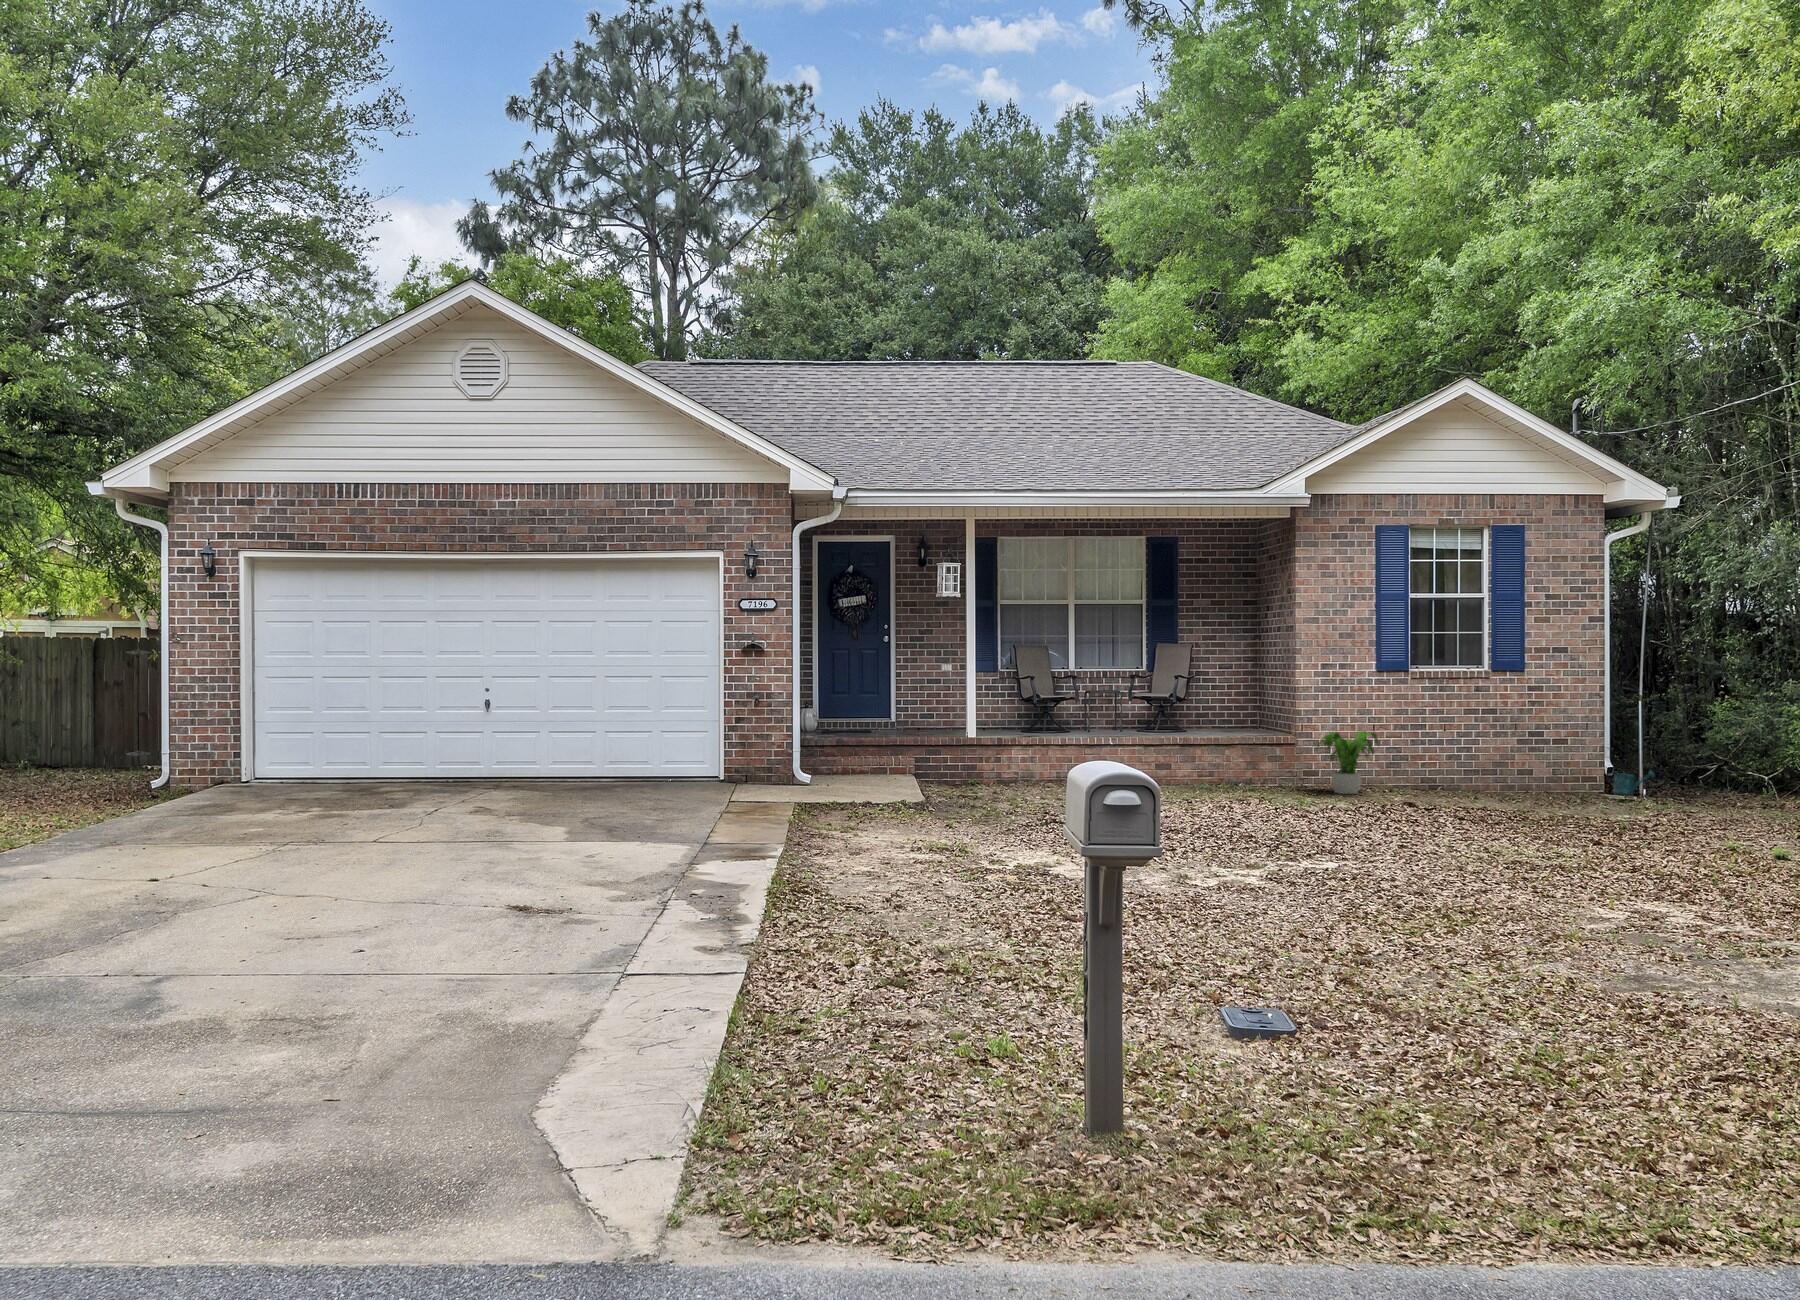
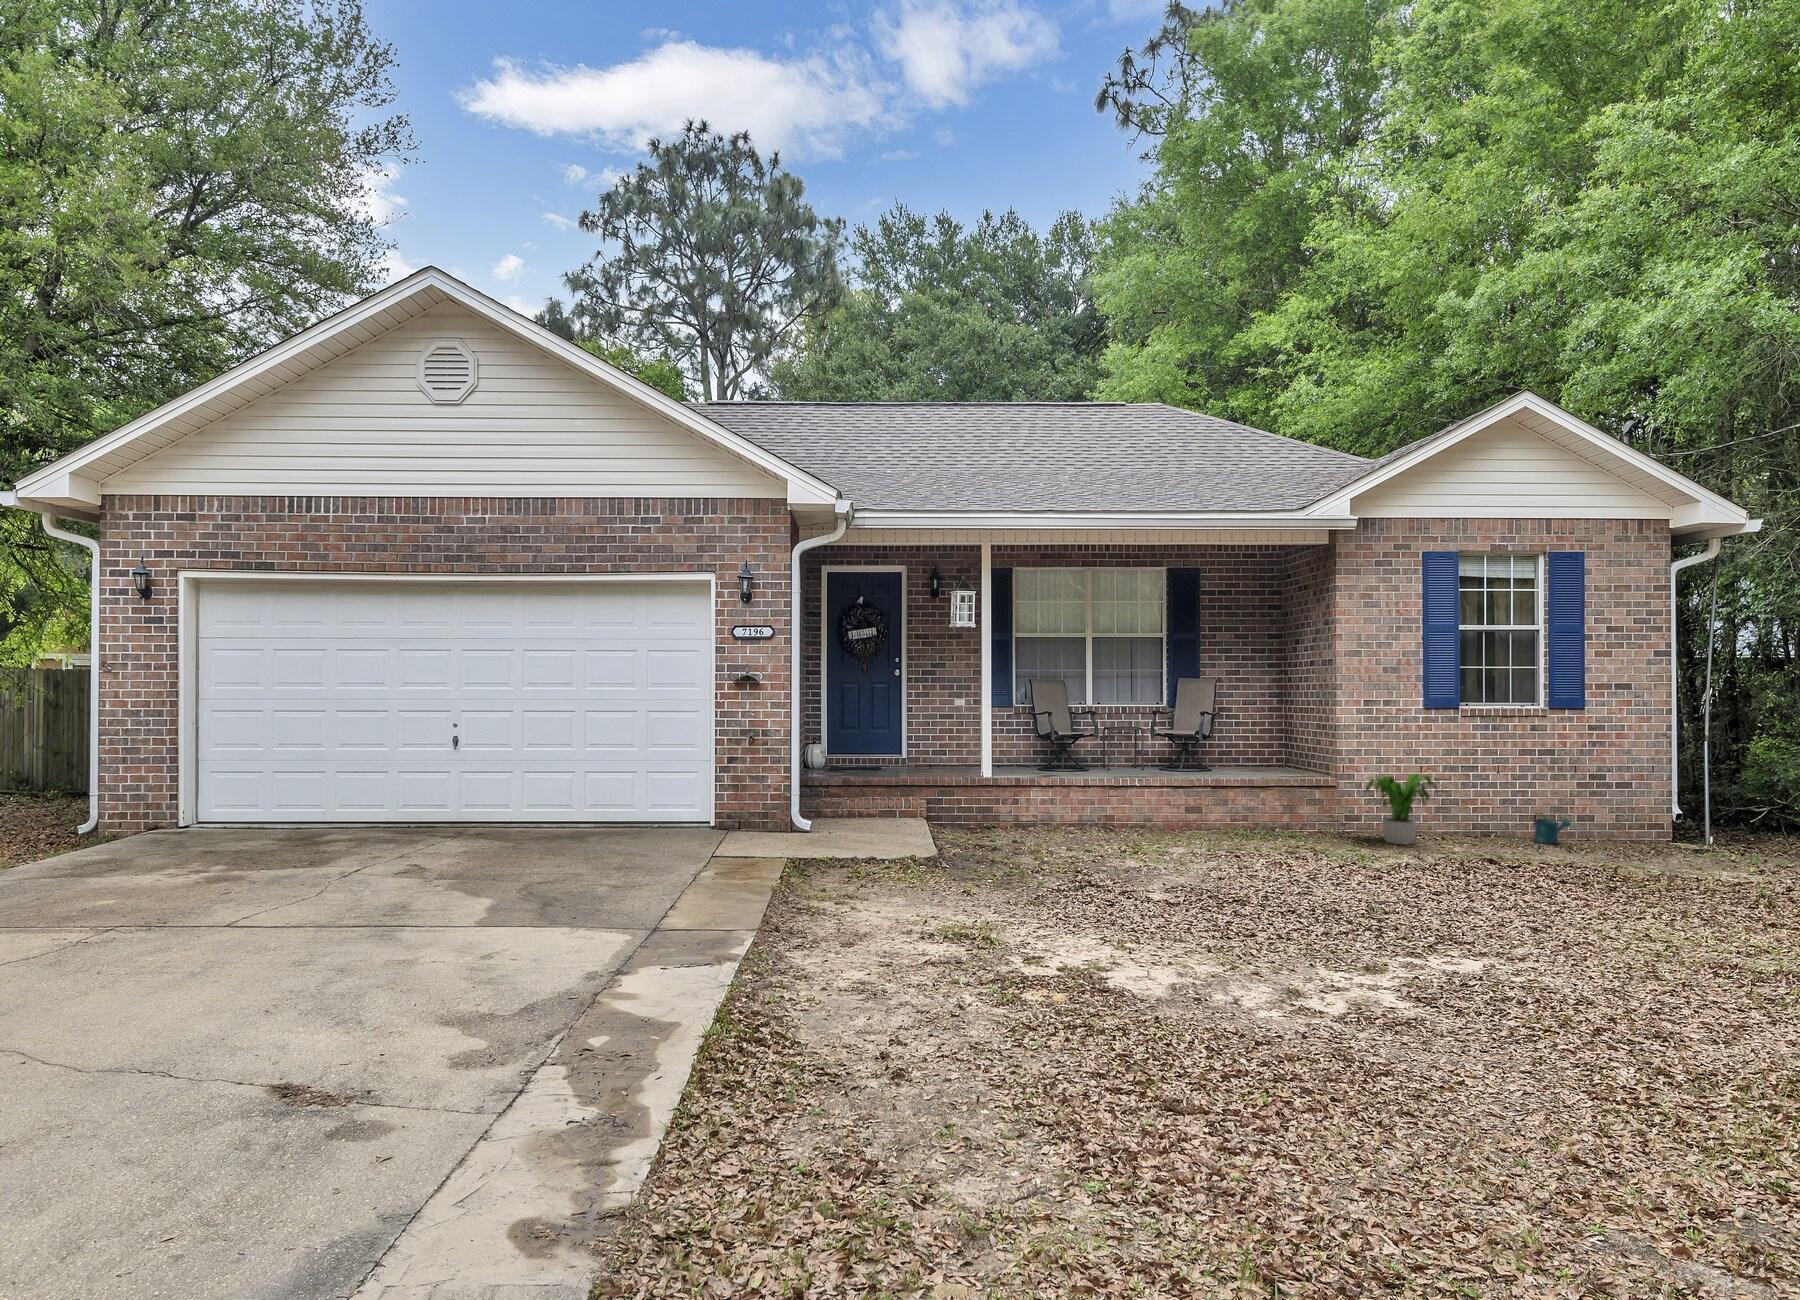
watering can: present [1612,771,1655,795] -> present [1533,813,1571,844]

